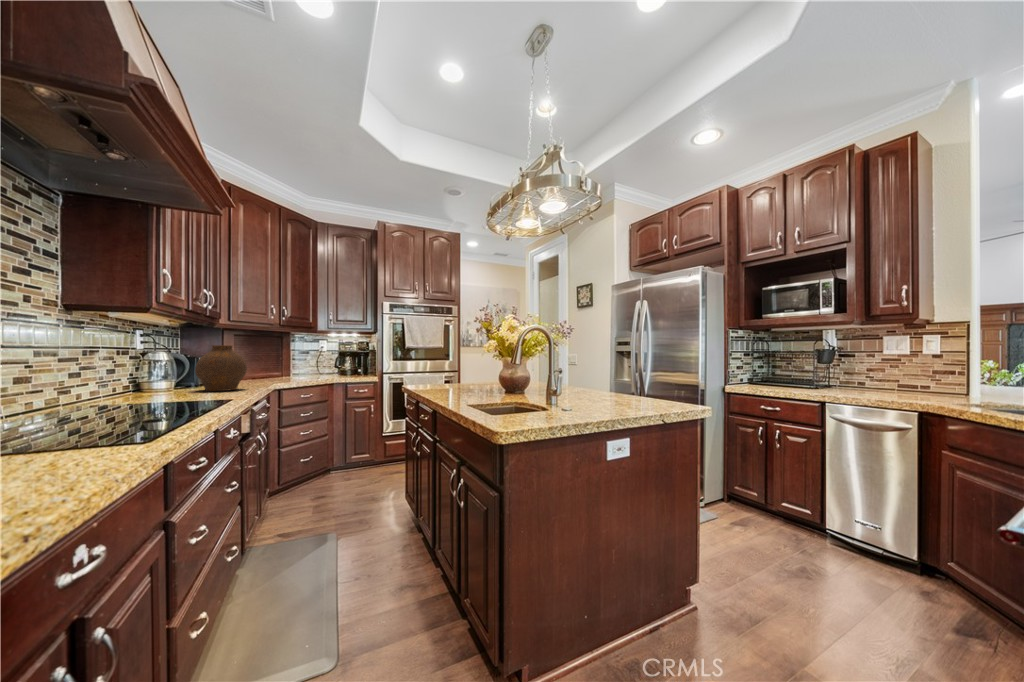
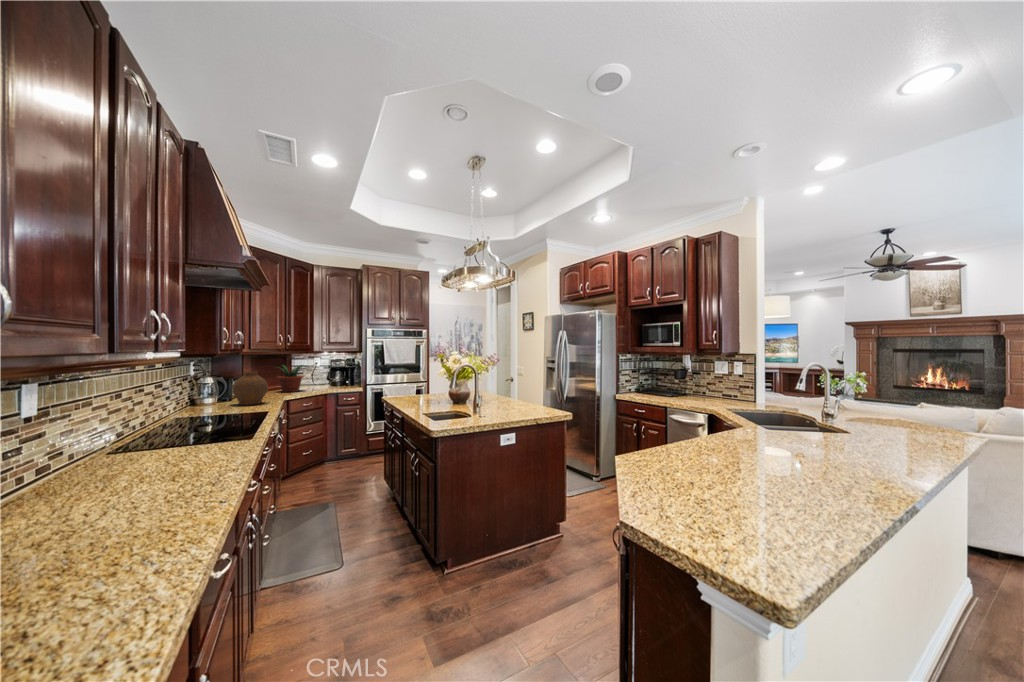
potted plant: none [266,346,308,380] -> present [277,365,304,392]

